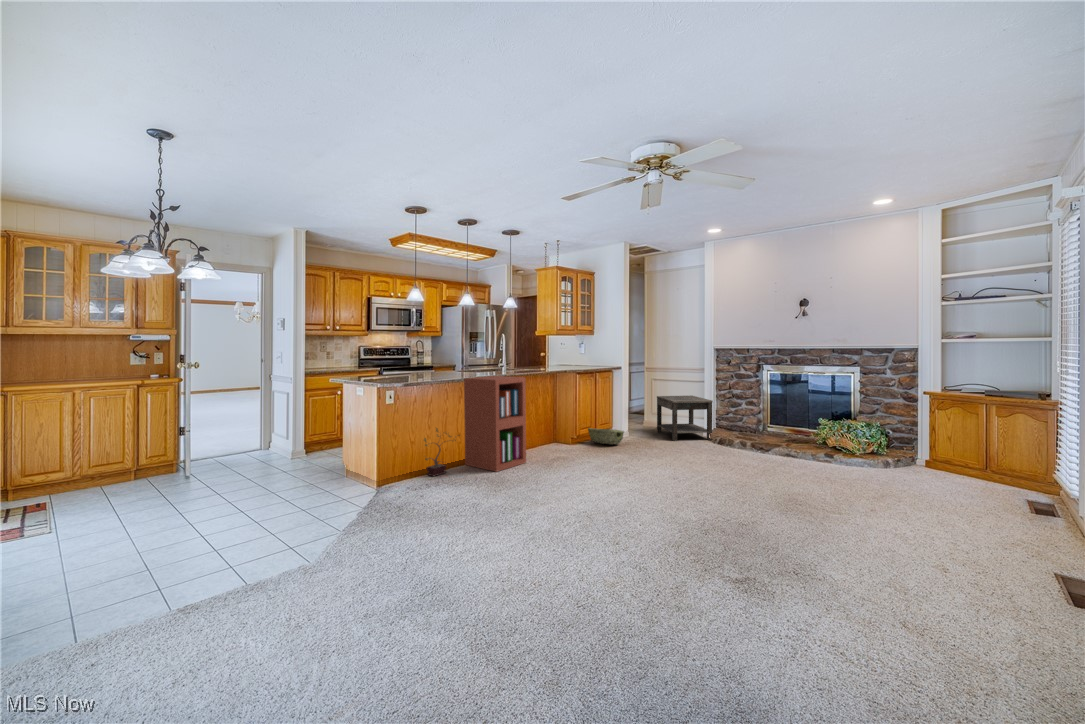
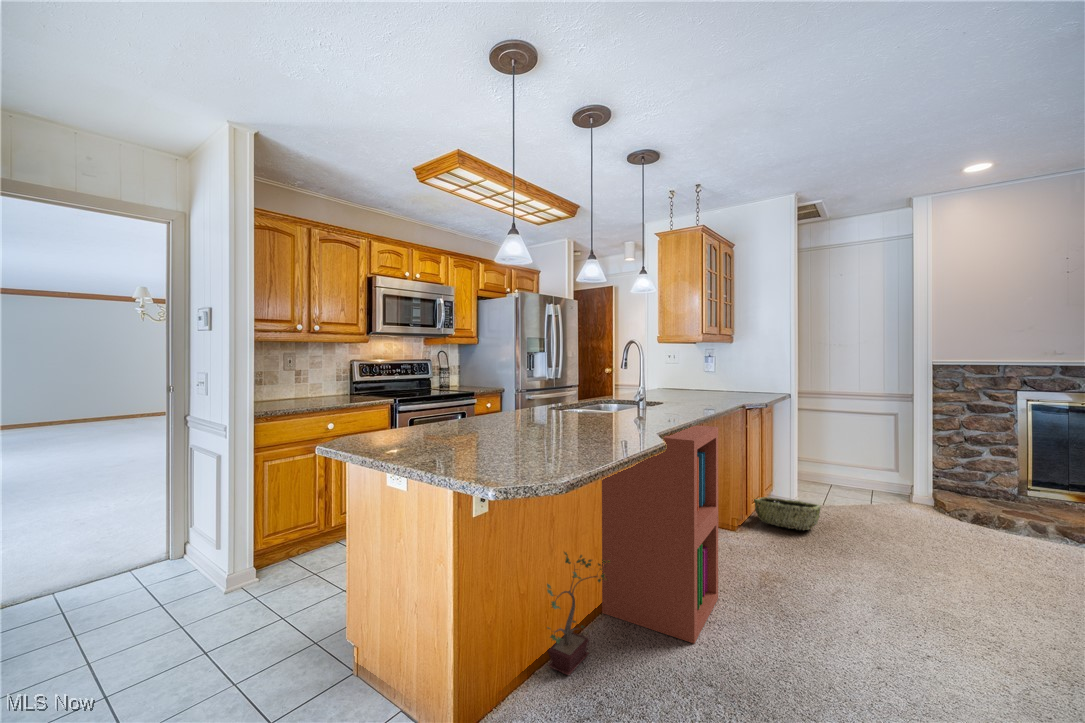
side table: present [657,395,713,441] -> none [819,434,937,515]

